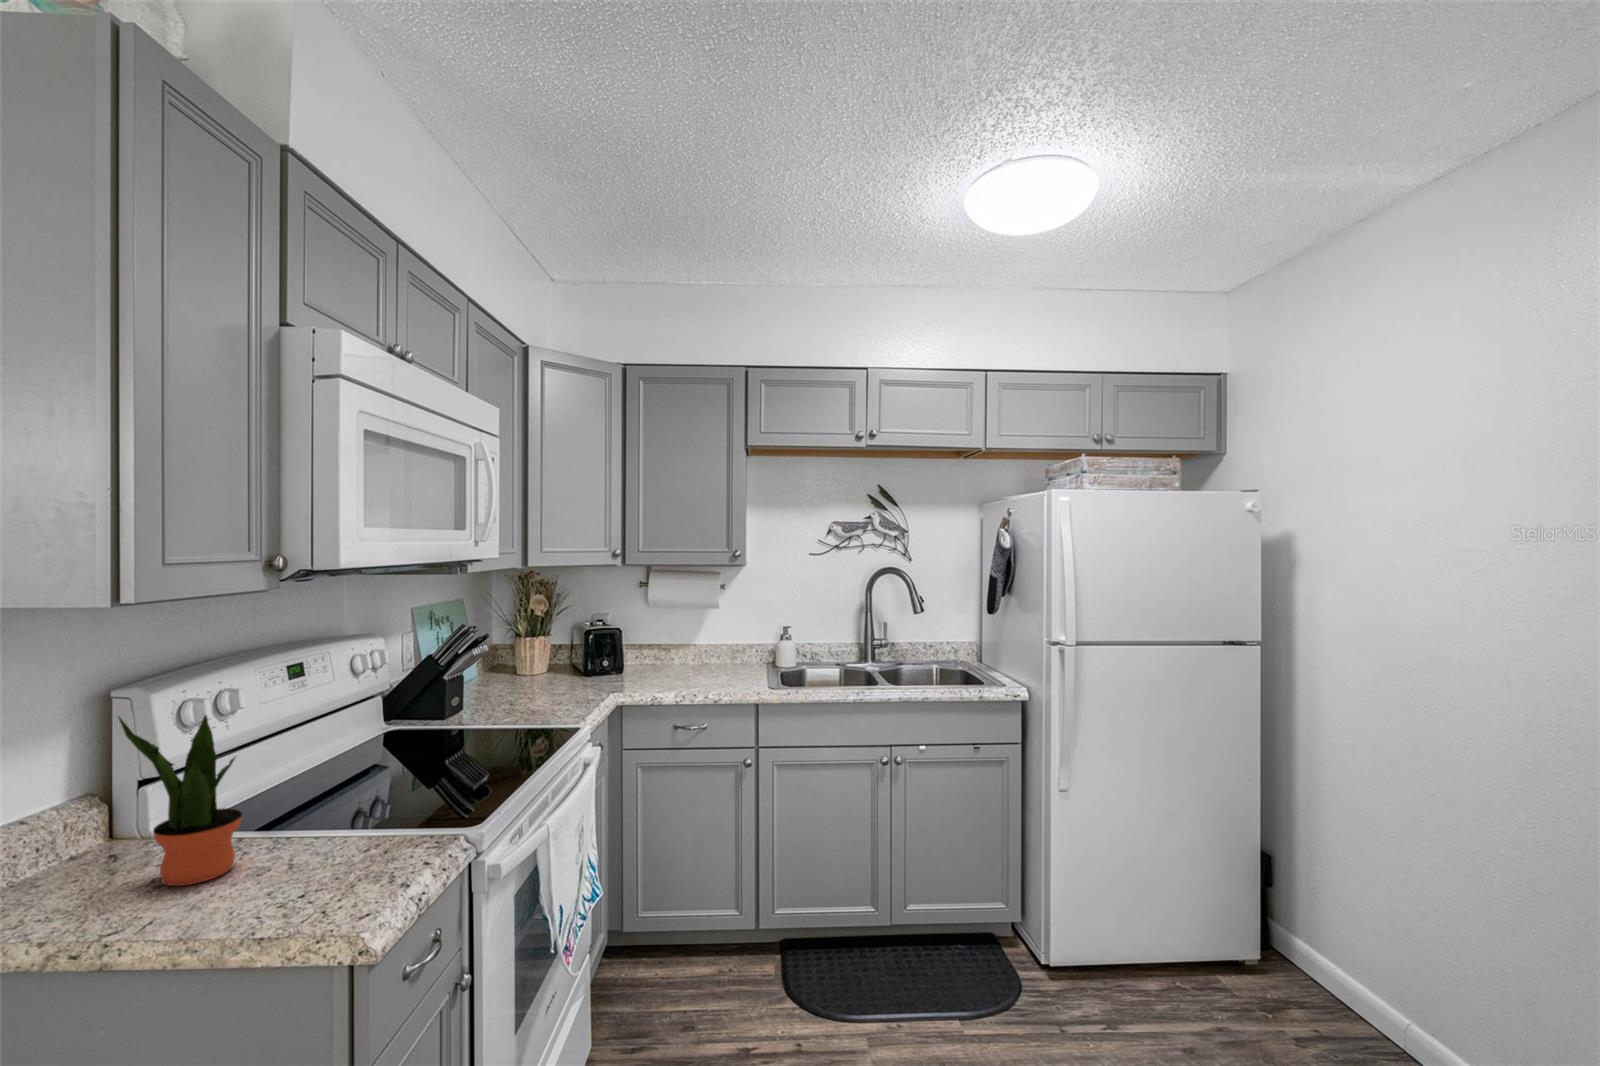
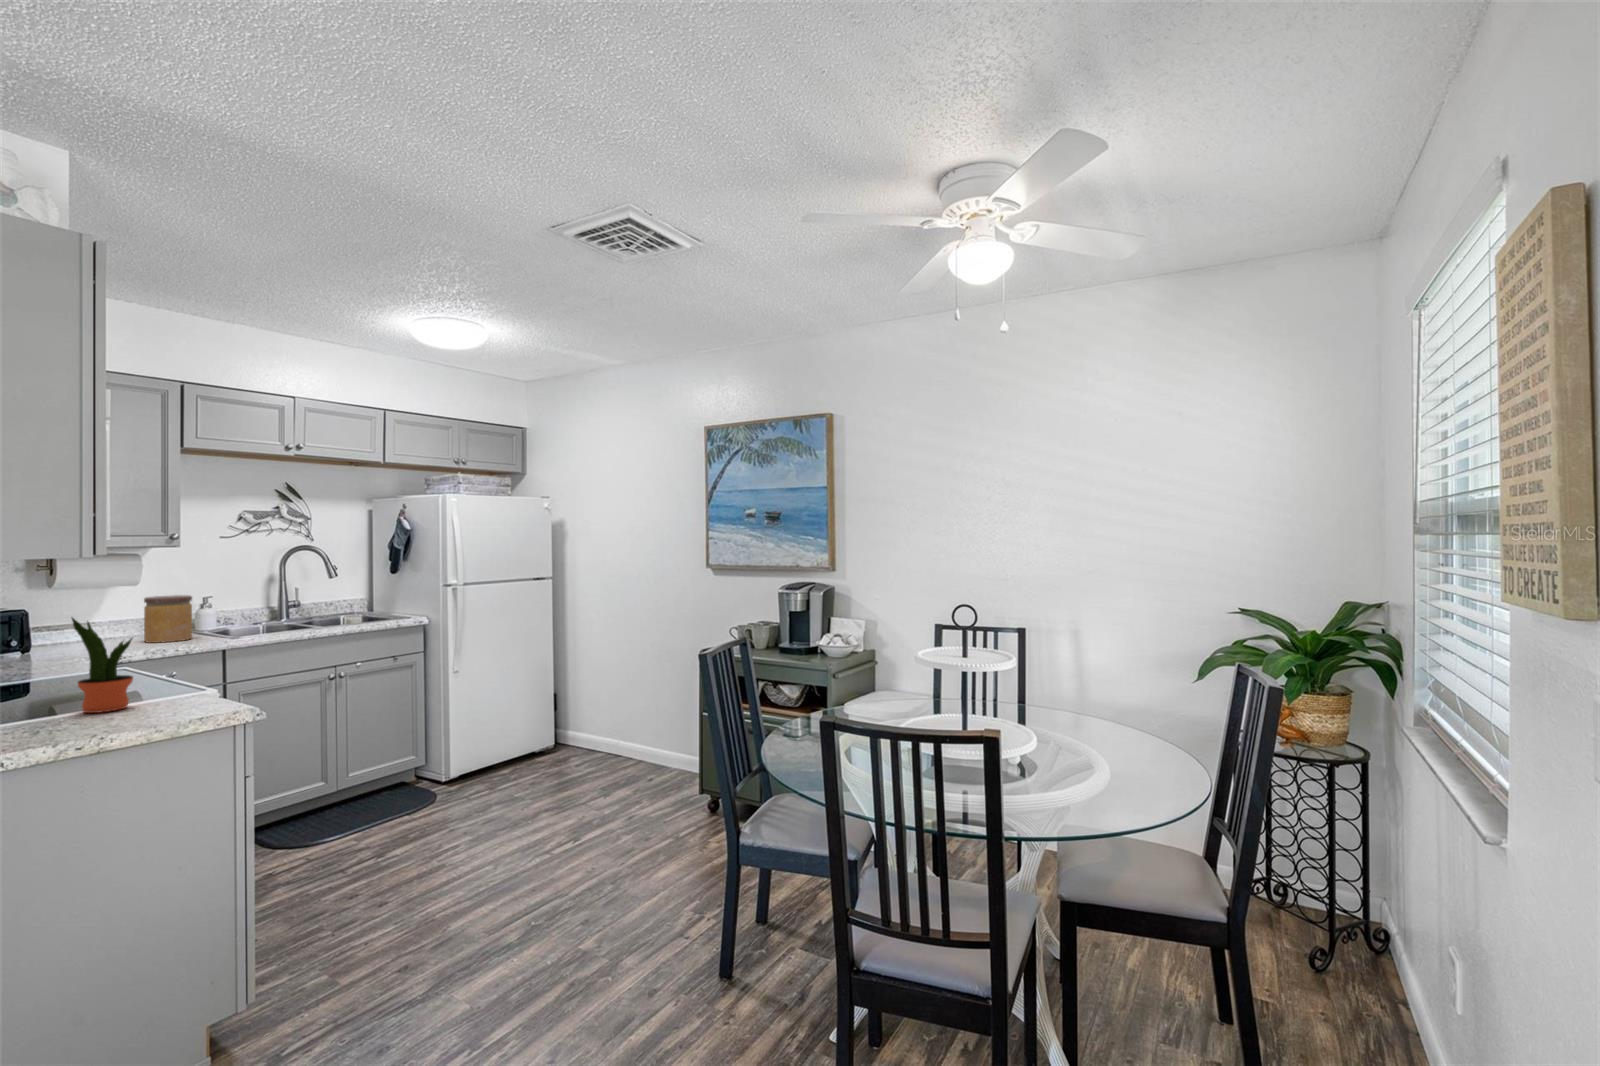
jar: none [704,624,748,682] -> present [144,595,192,643]

